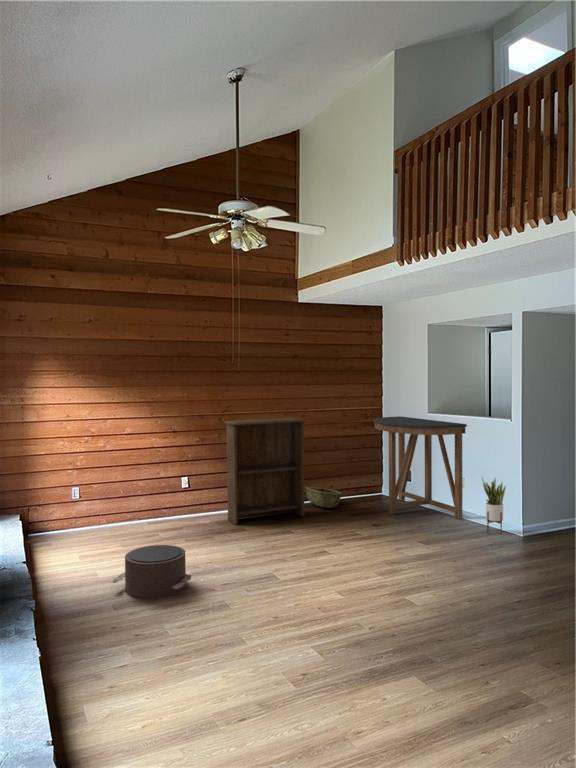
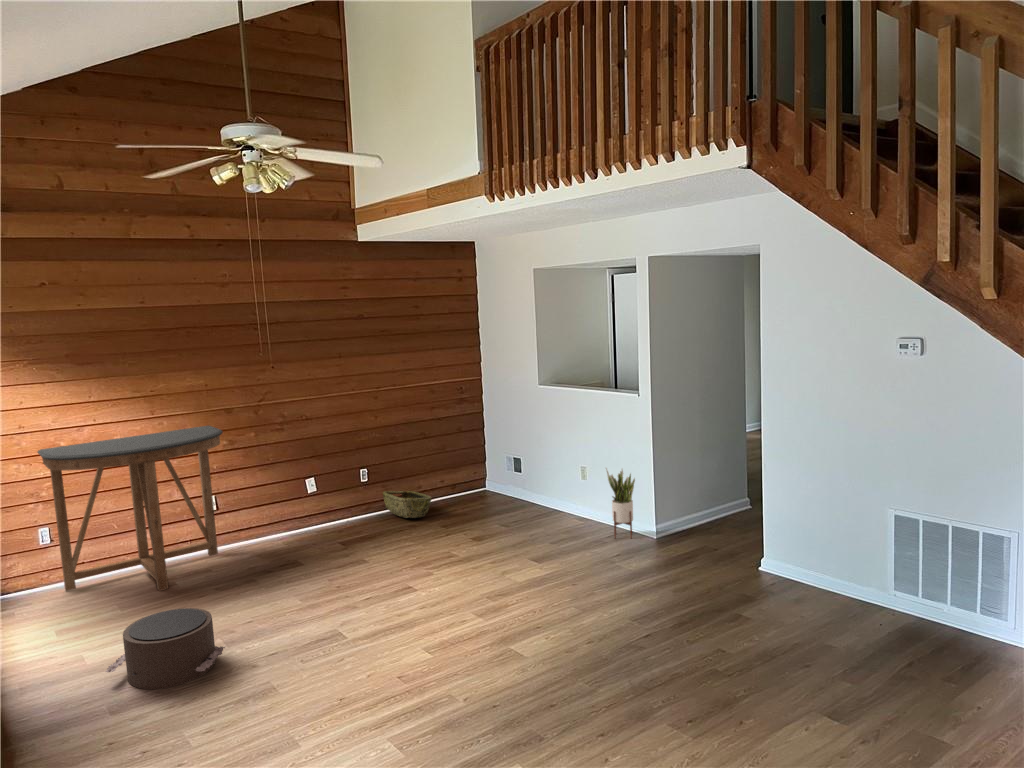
console table: present [373,416,467,519] -> present [37,426,223,591]
bookshelf: present [225,418,305,525] -> none [262,403,382,557]

